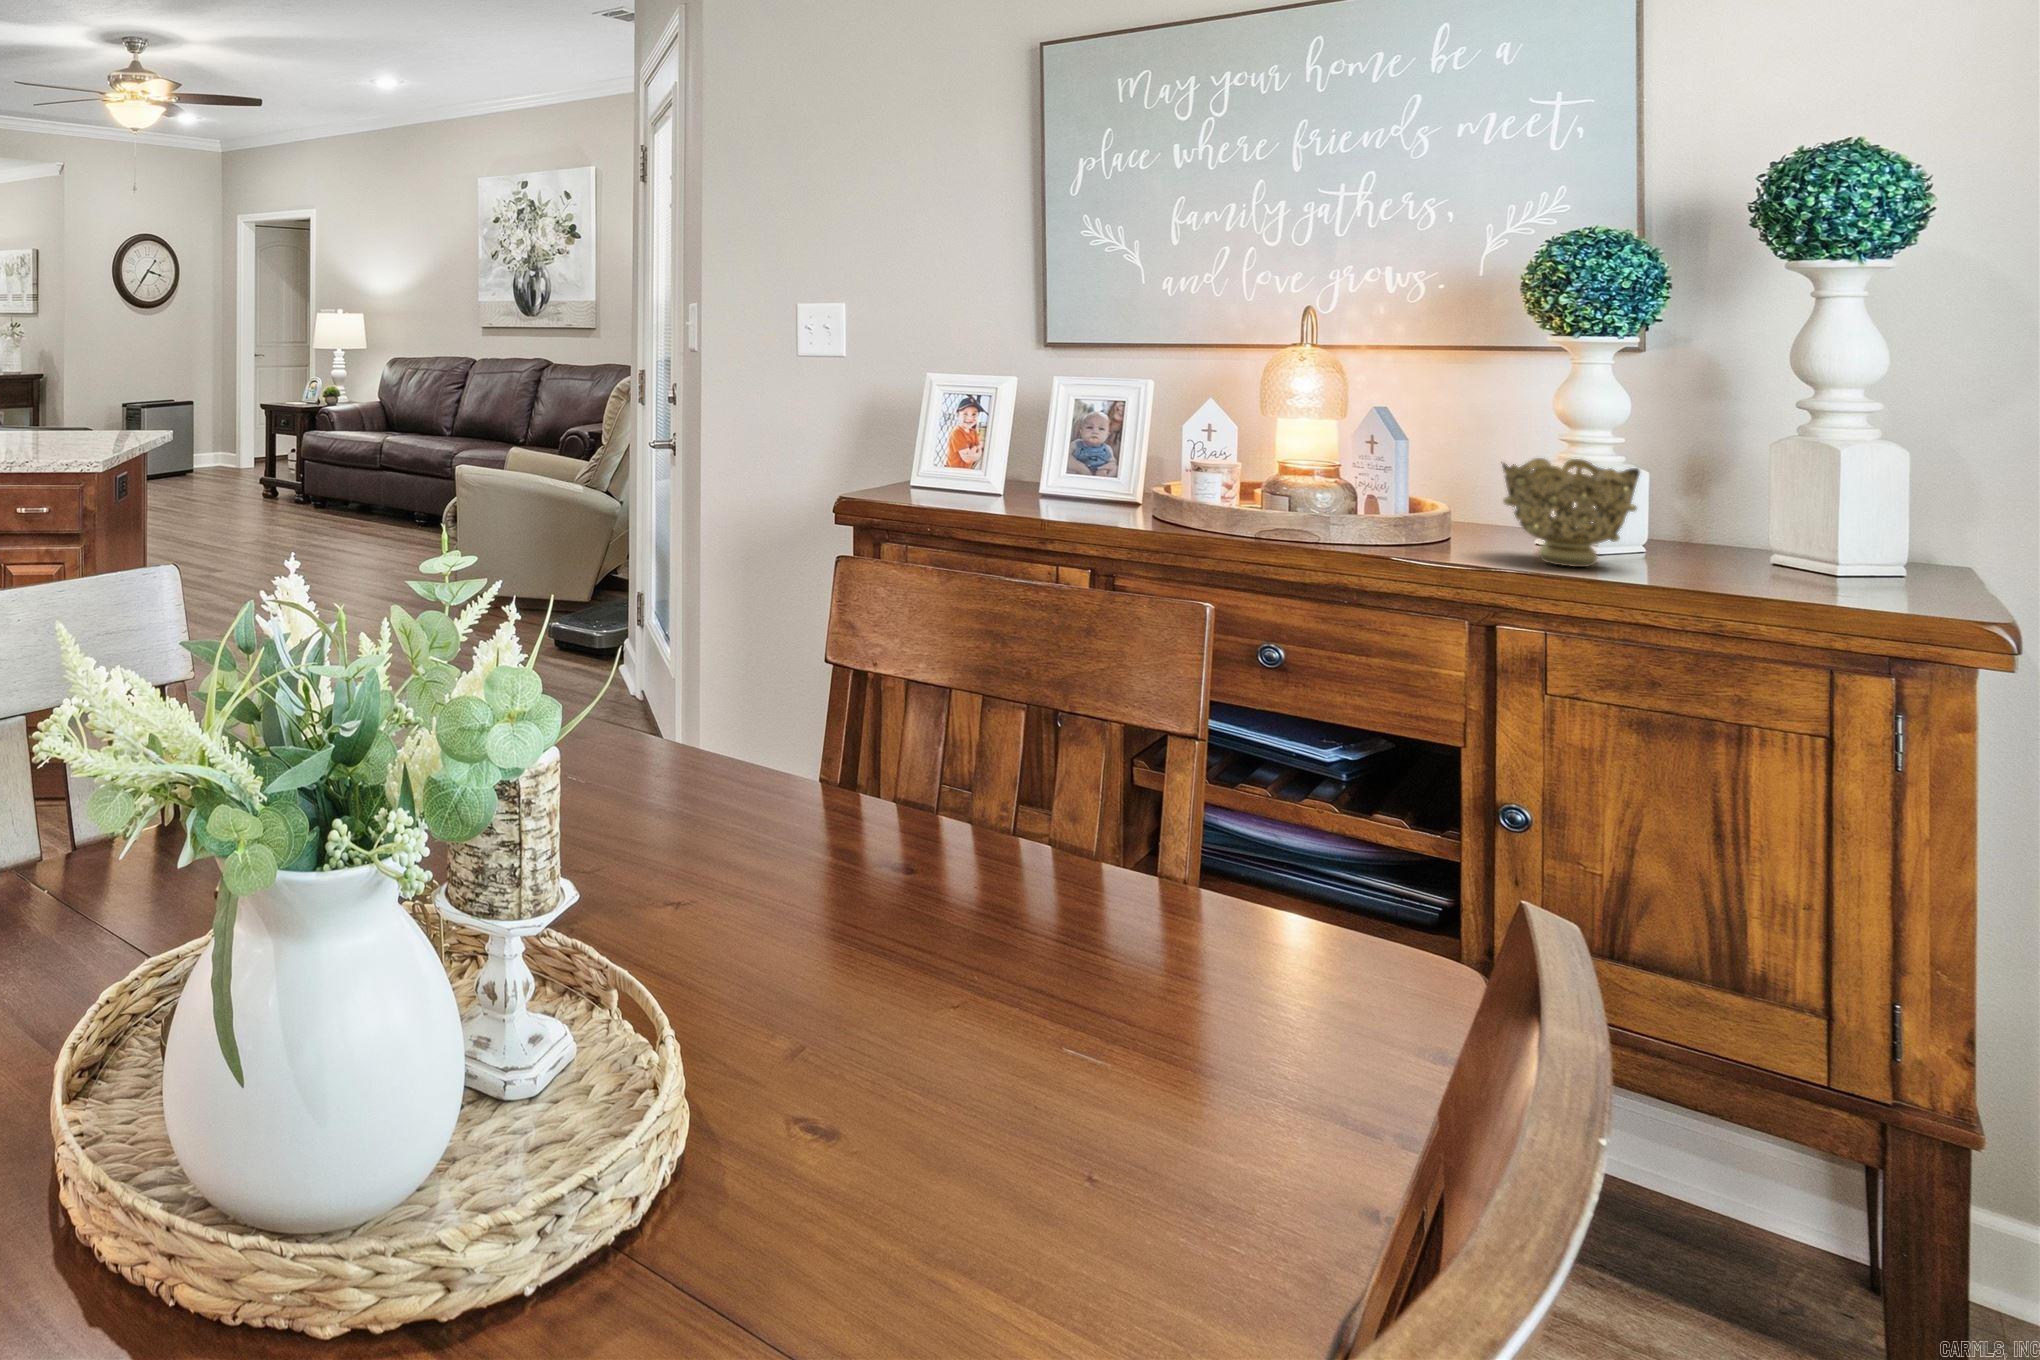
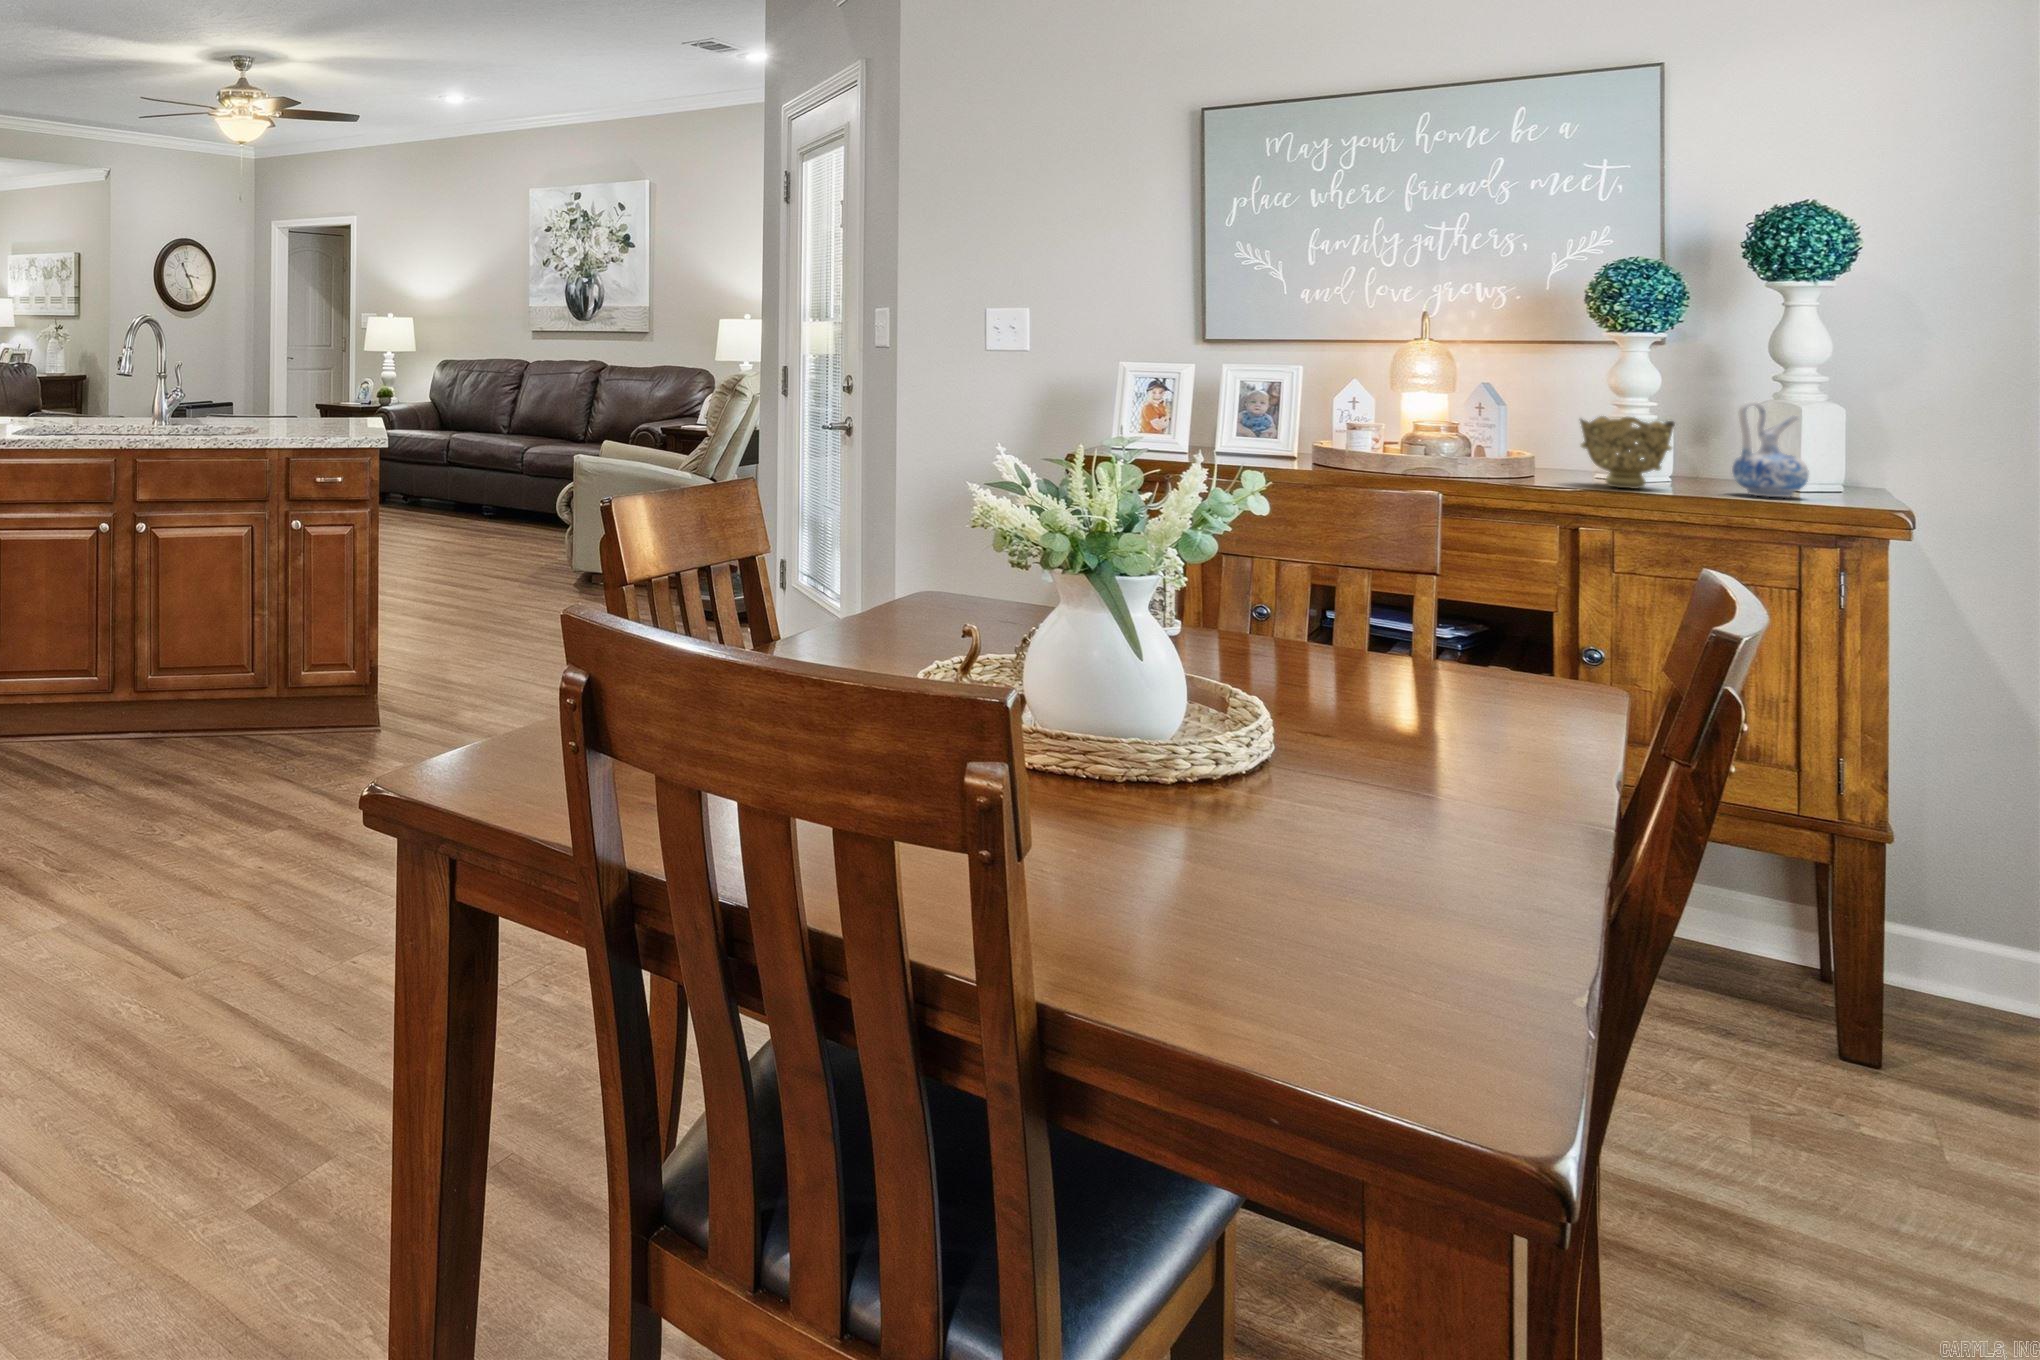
ceramic pitcher: none [1727,442,1844,589] -> present [1732,402,1809,498]

